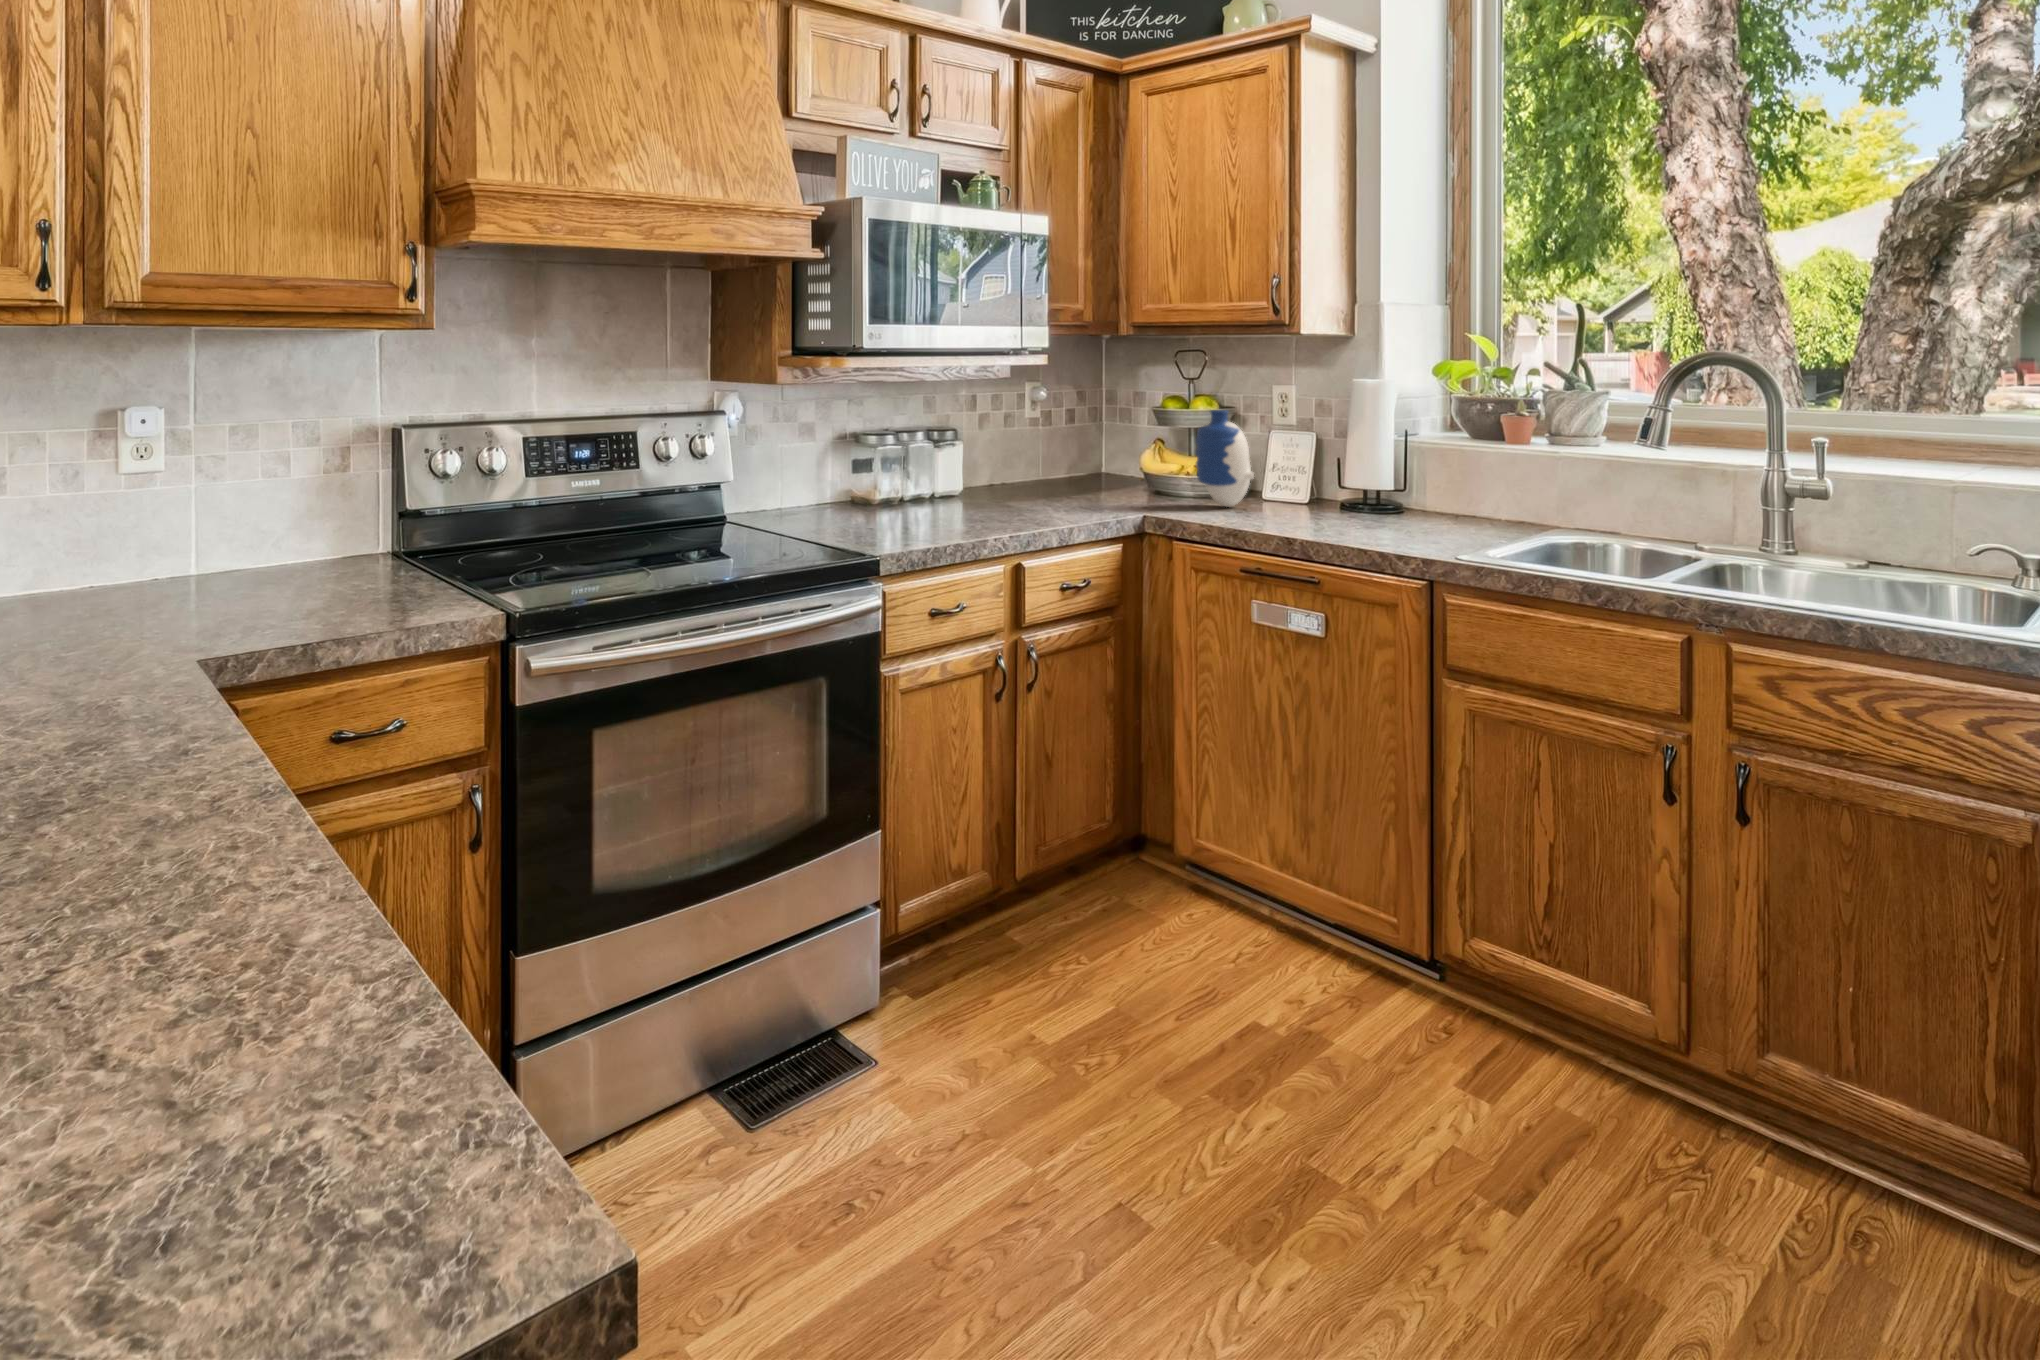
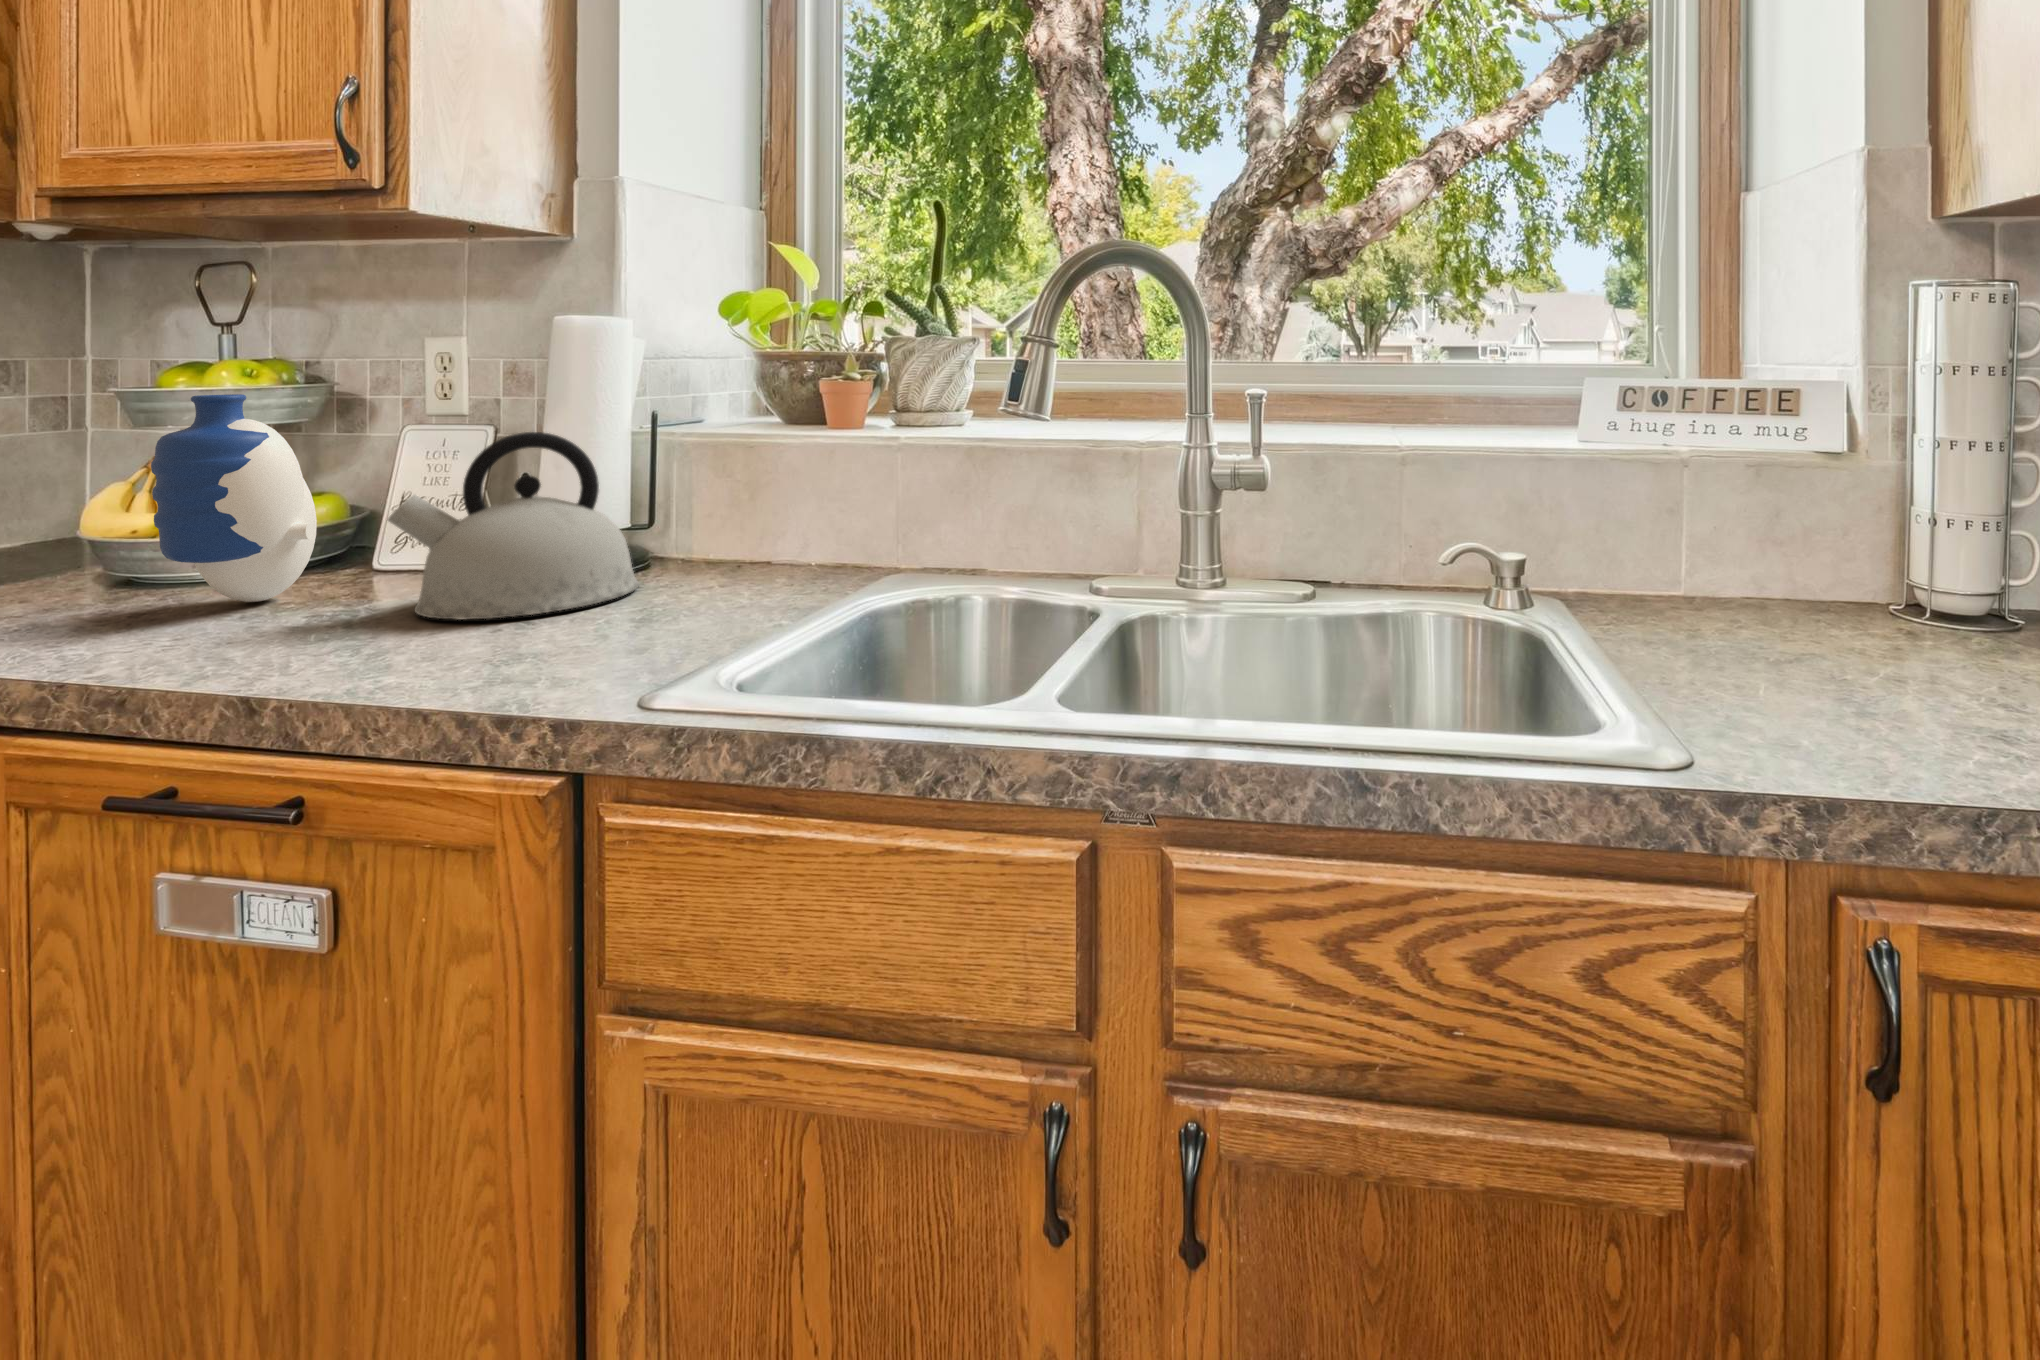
kettle: none [1299,435,1412,523] -> present [388,432,639,620]

